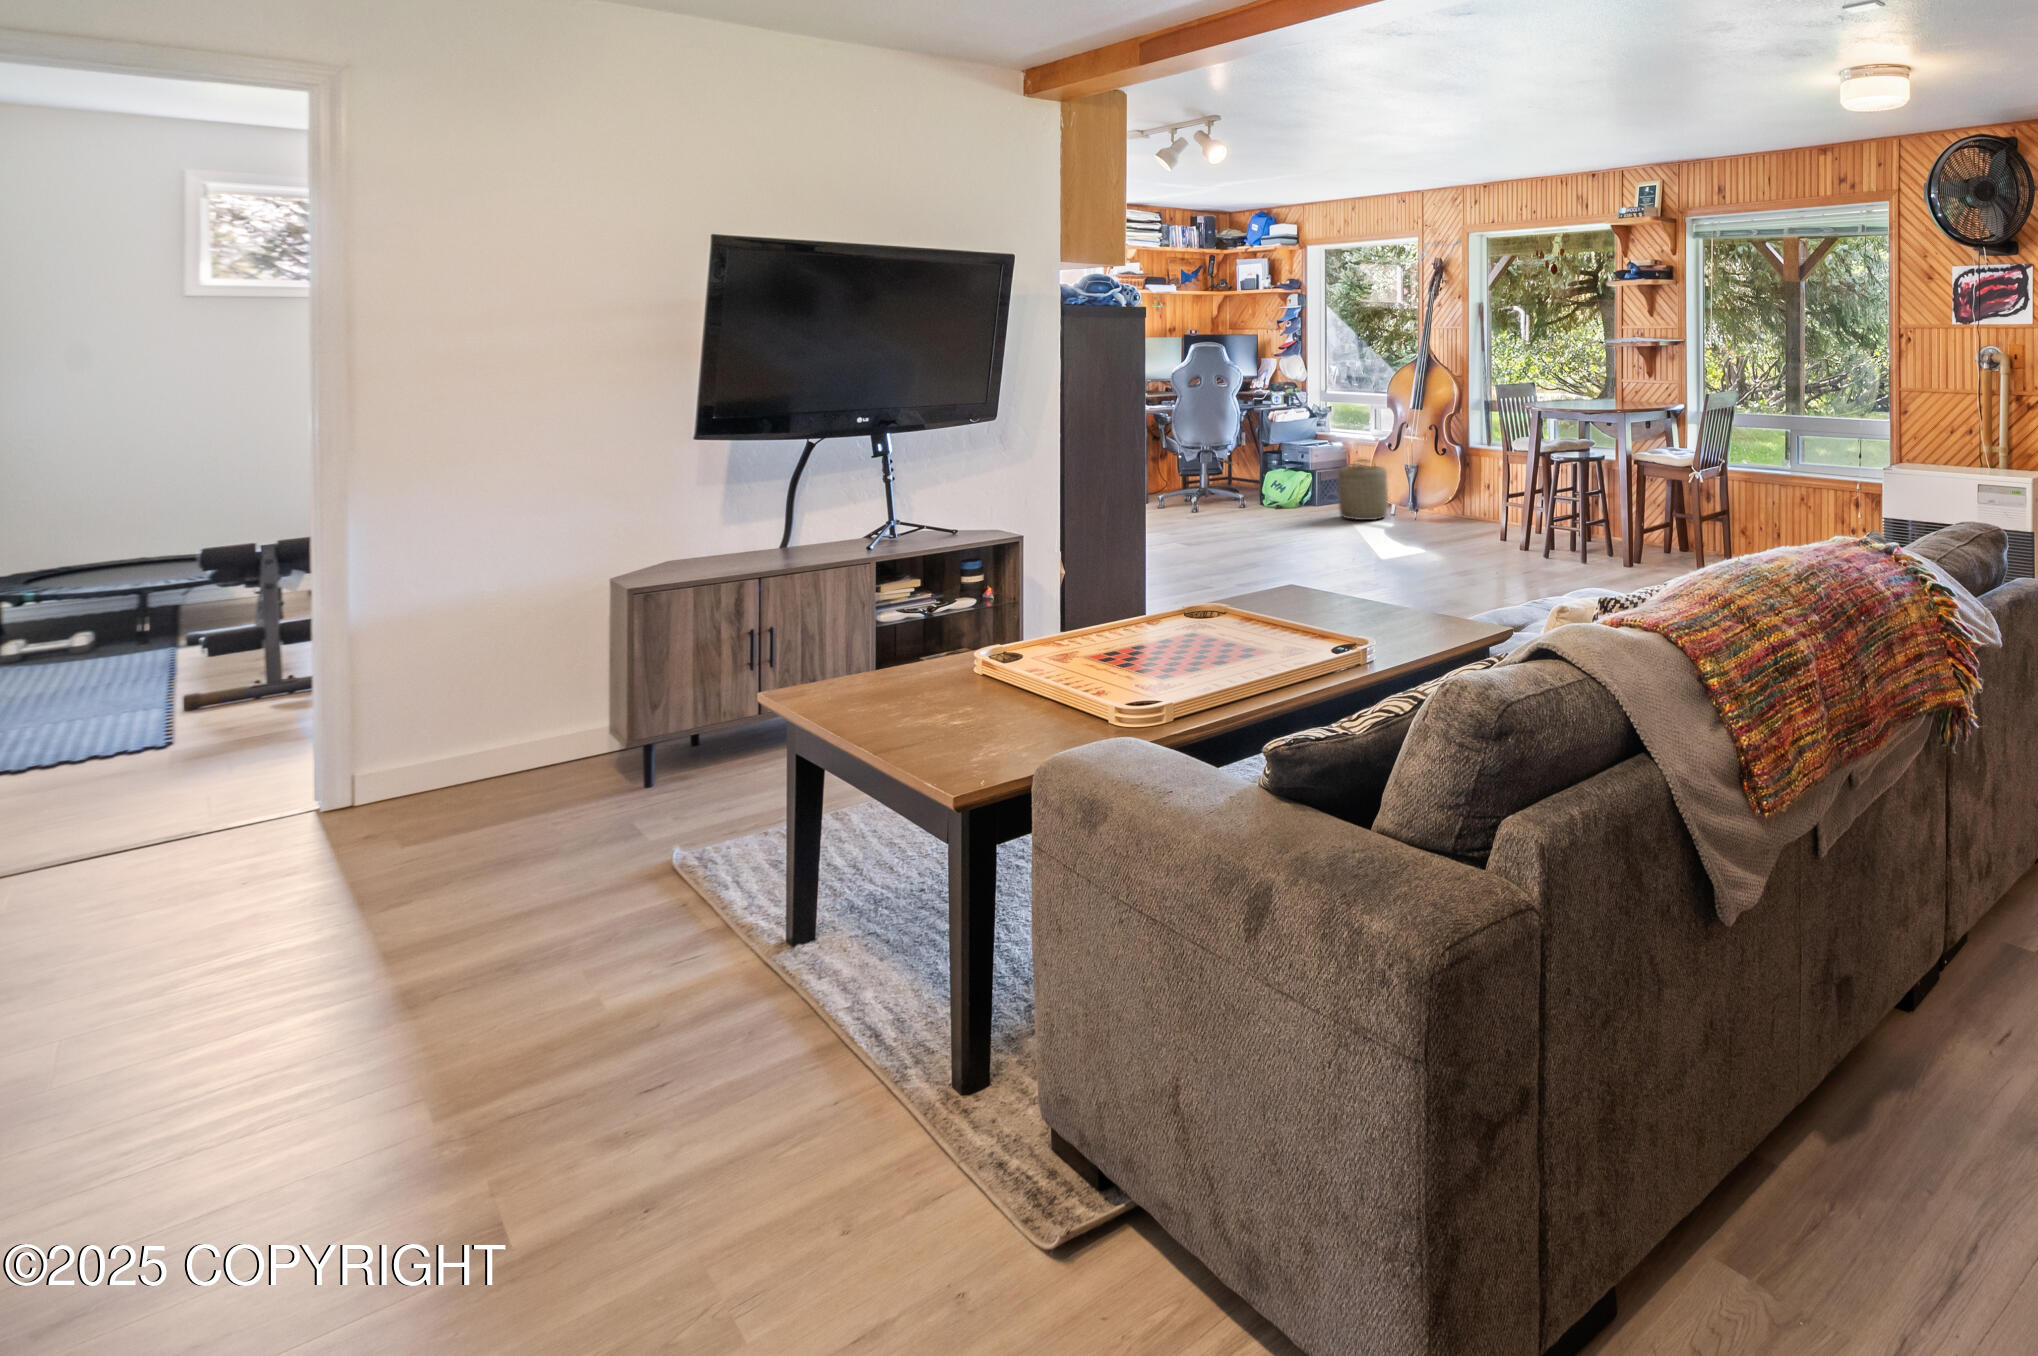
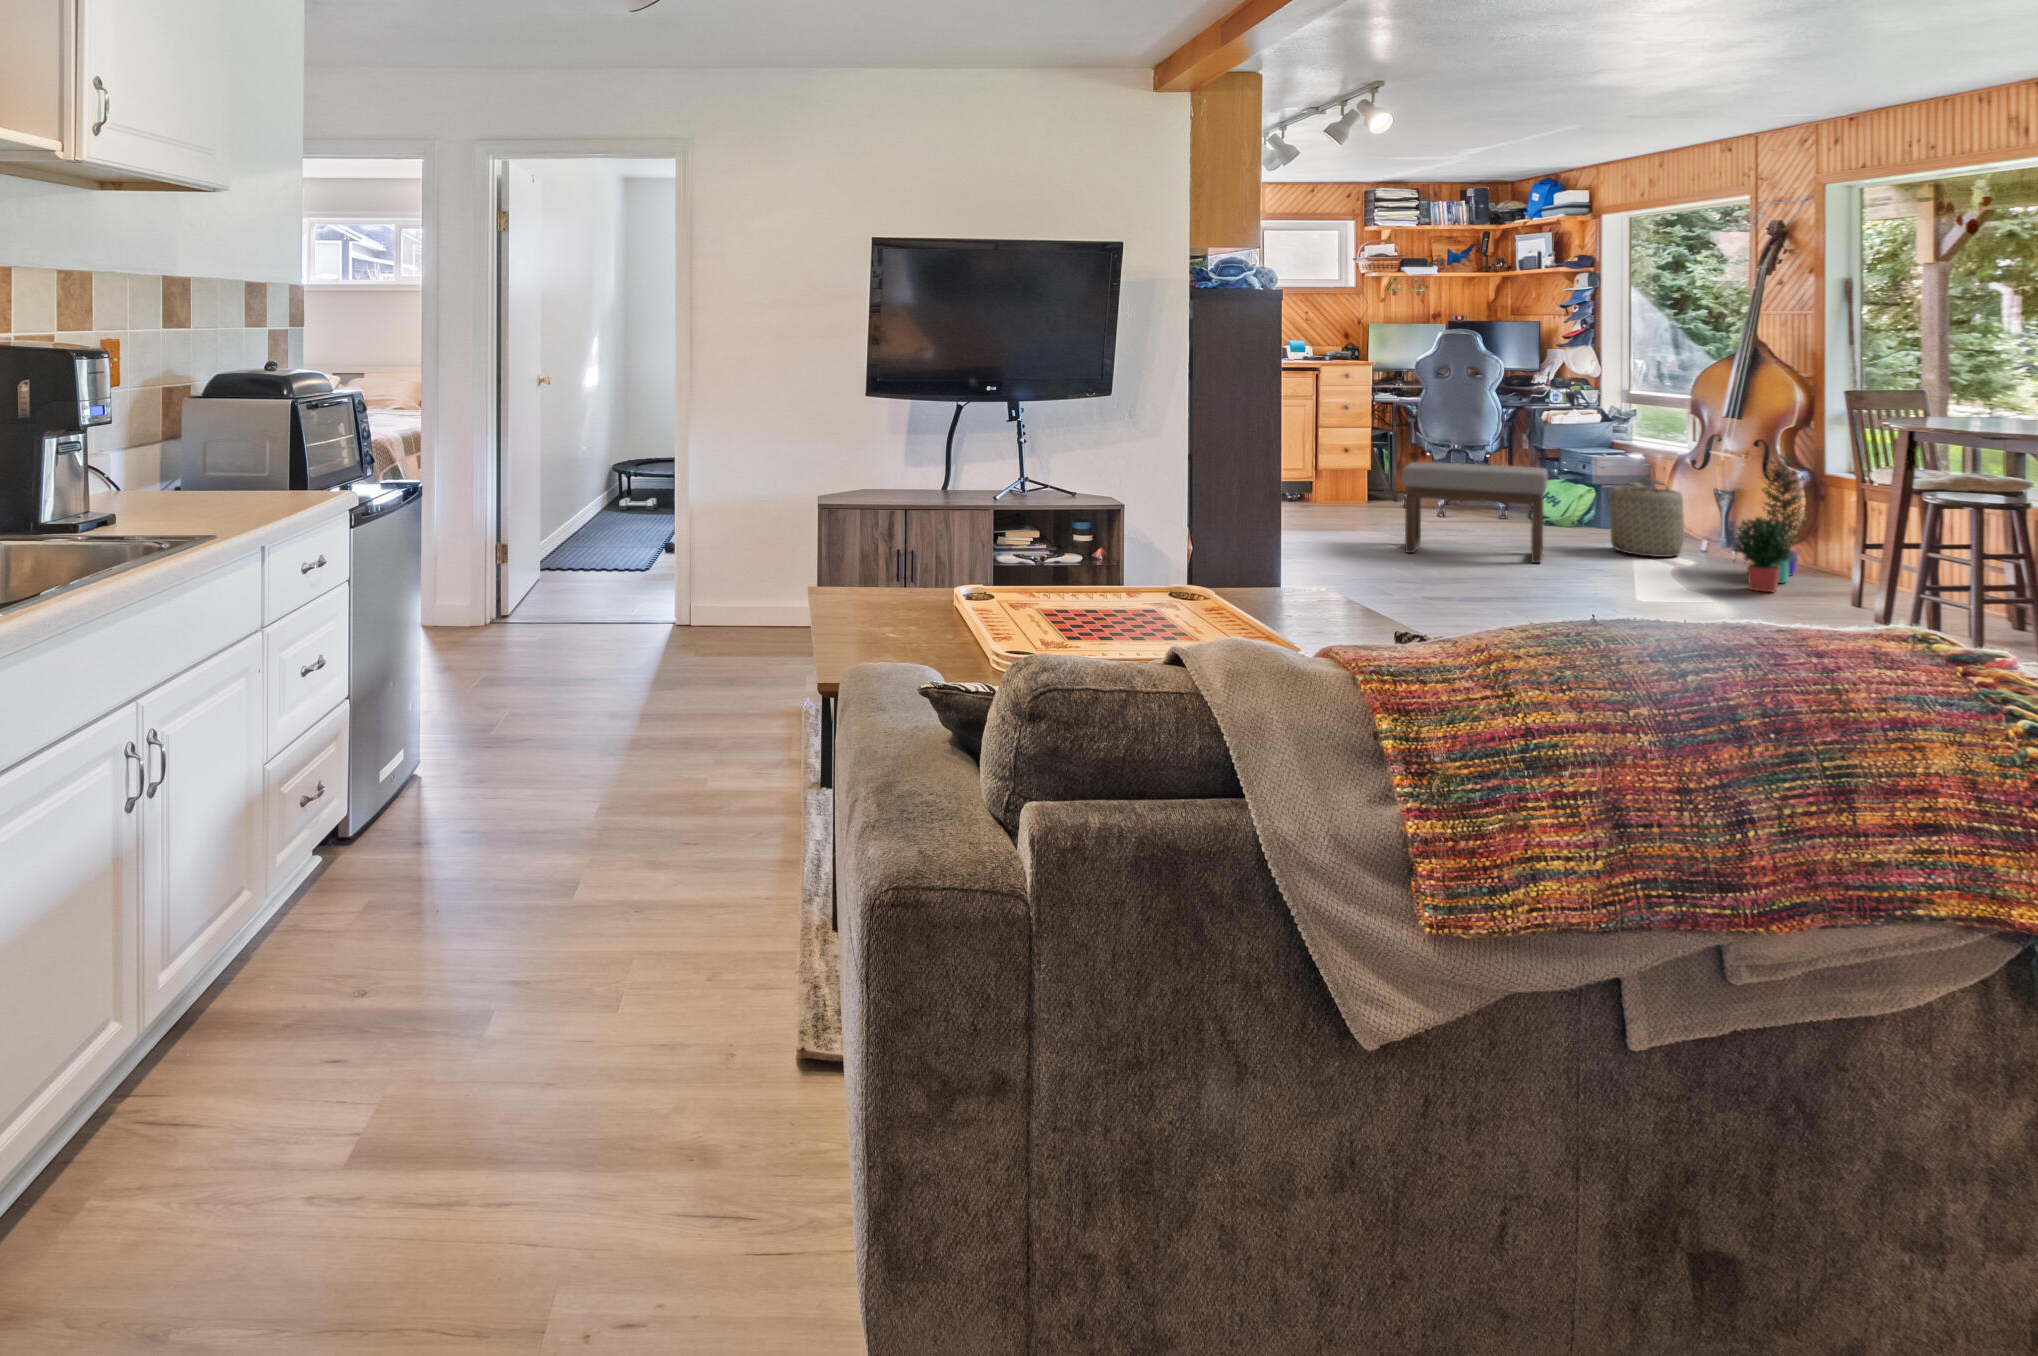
potted plant: none [1434,431,1475,537] -> present [1734,453,1810,592]
ottoman: none [1191,457,1305,542] -> present [1402,462,1548,563]

